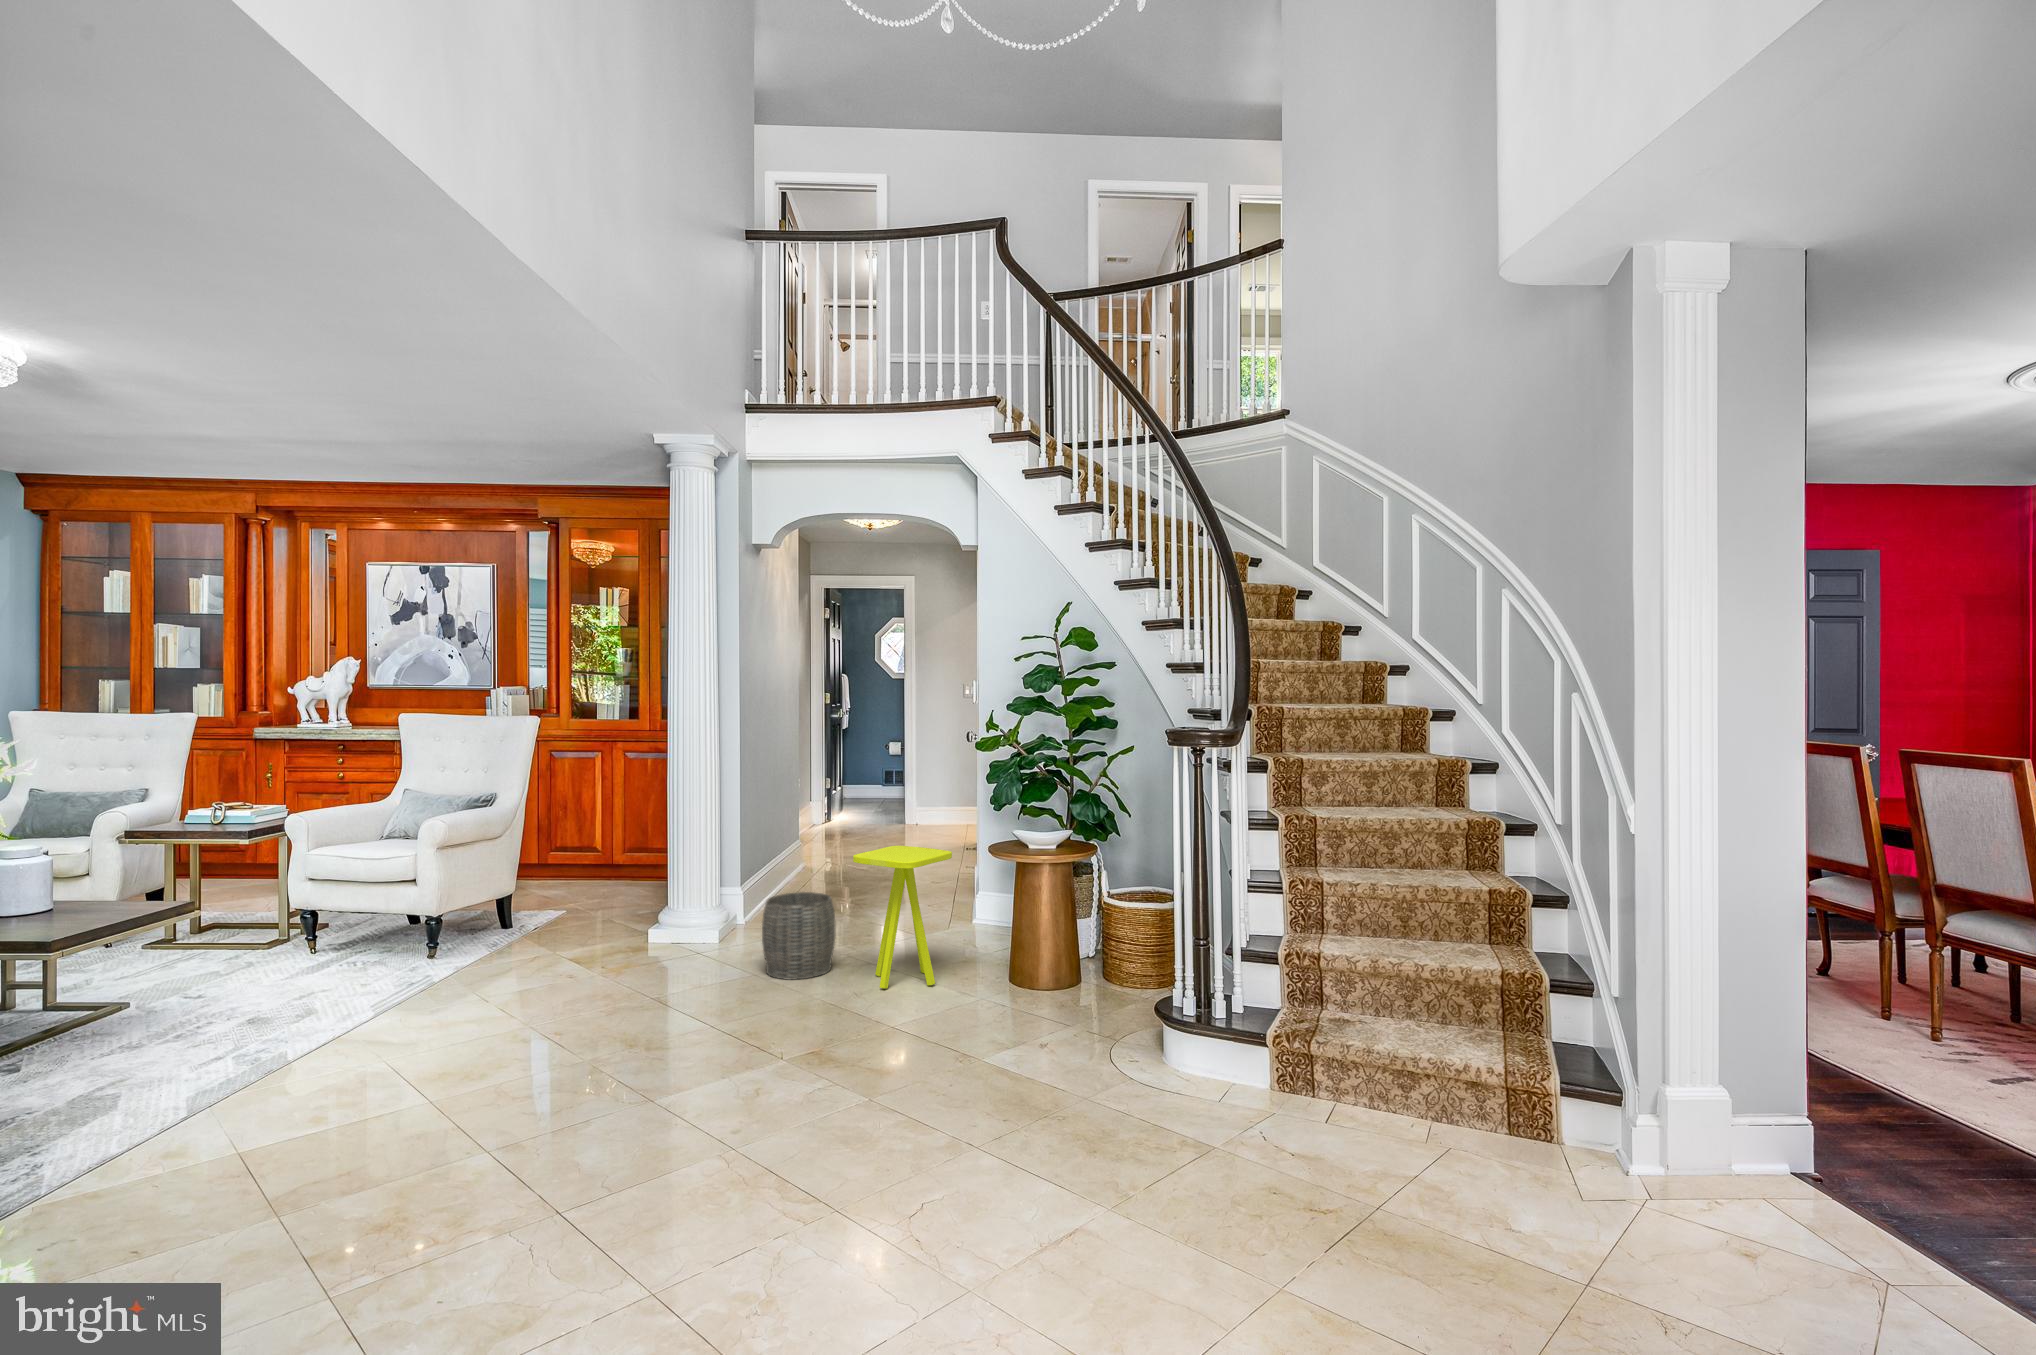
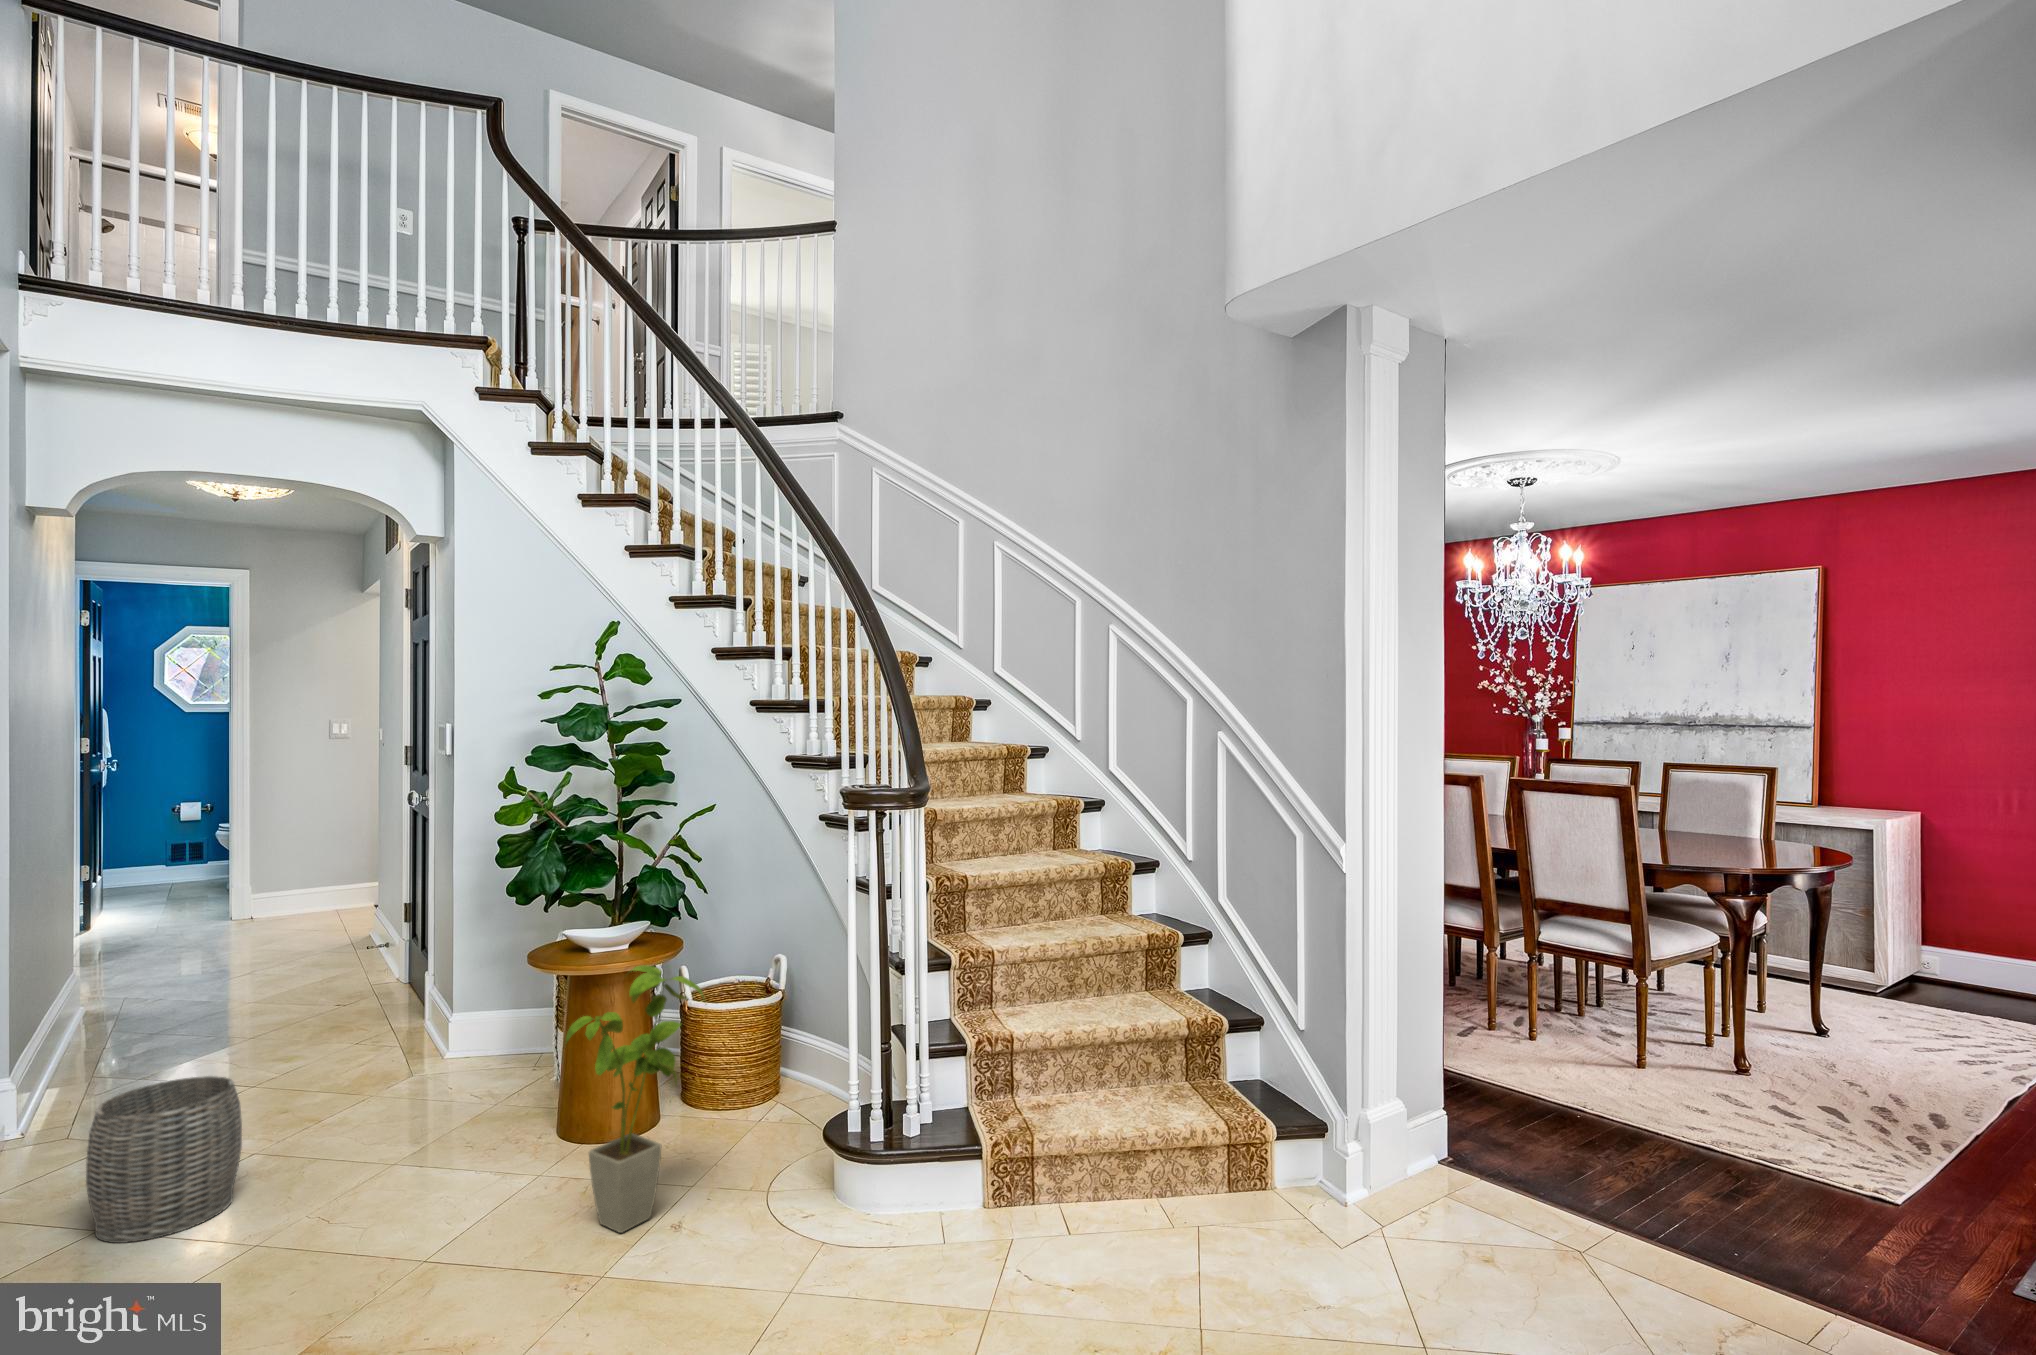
side table: present [853,846,952,988] -> none [293,976,465,1209]
house plant: none [981,851,1070,1036] -> present [566,965,704,1233]

